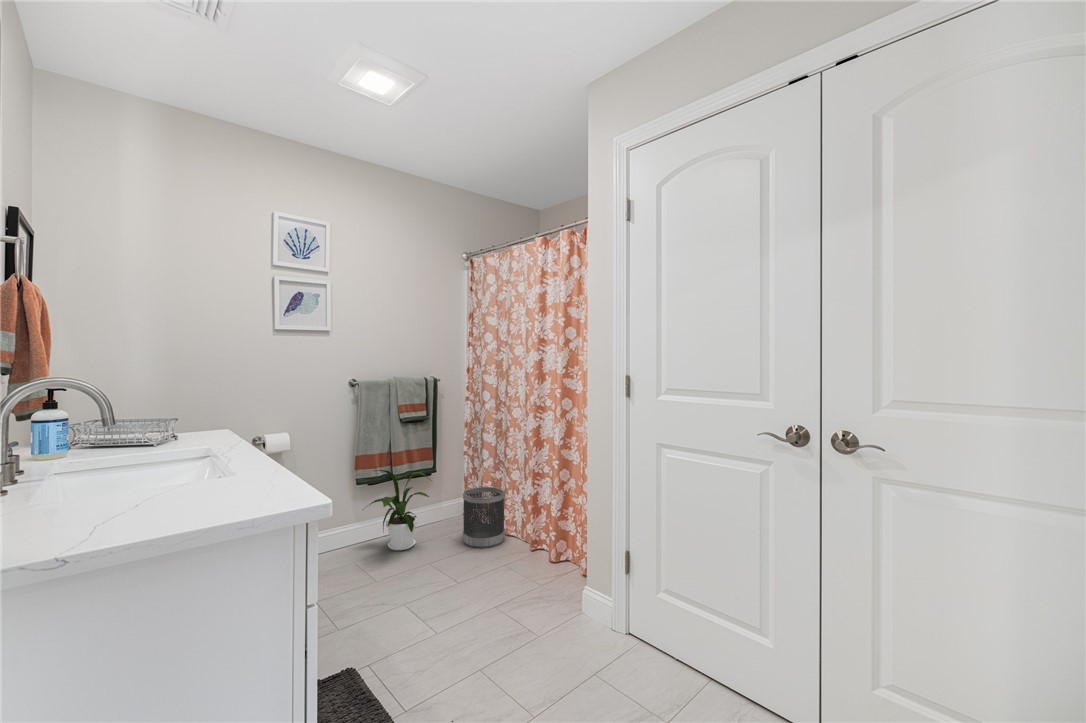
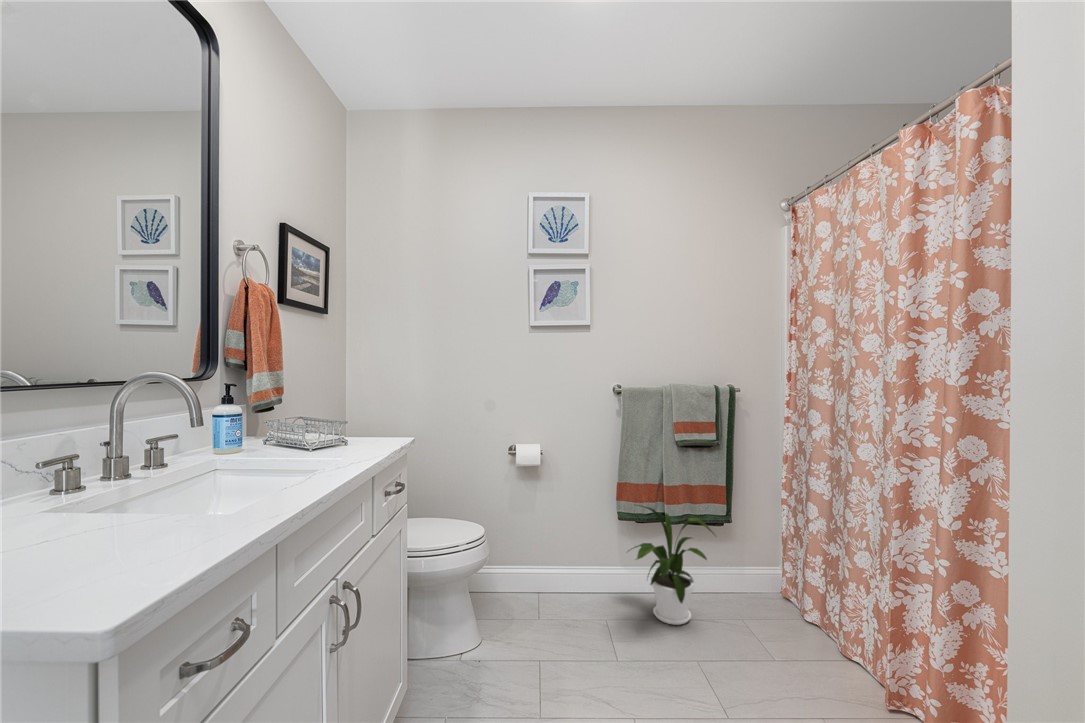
wastebasket: present [463,487,505,548] -> none [763,562,839,672]

